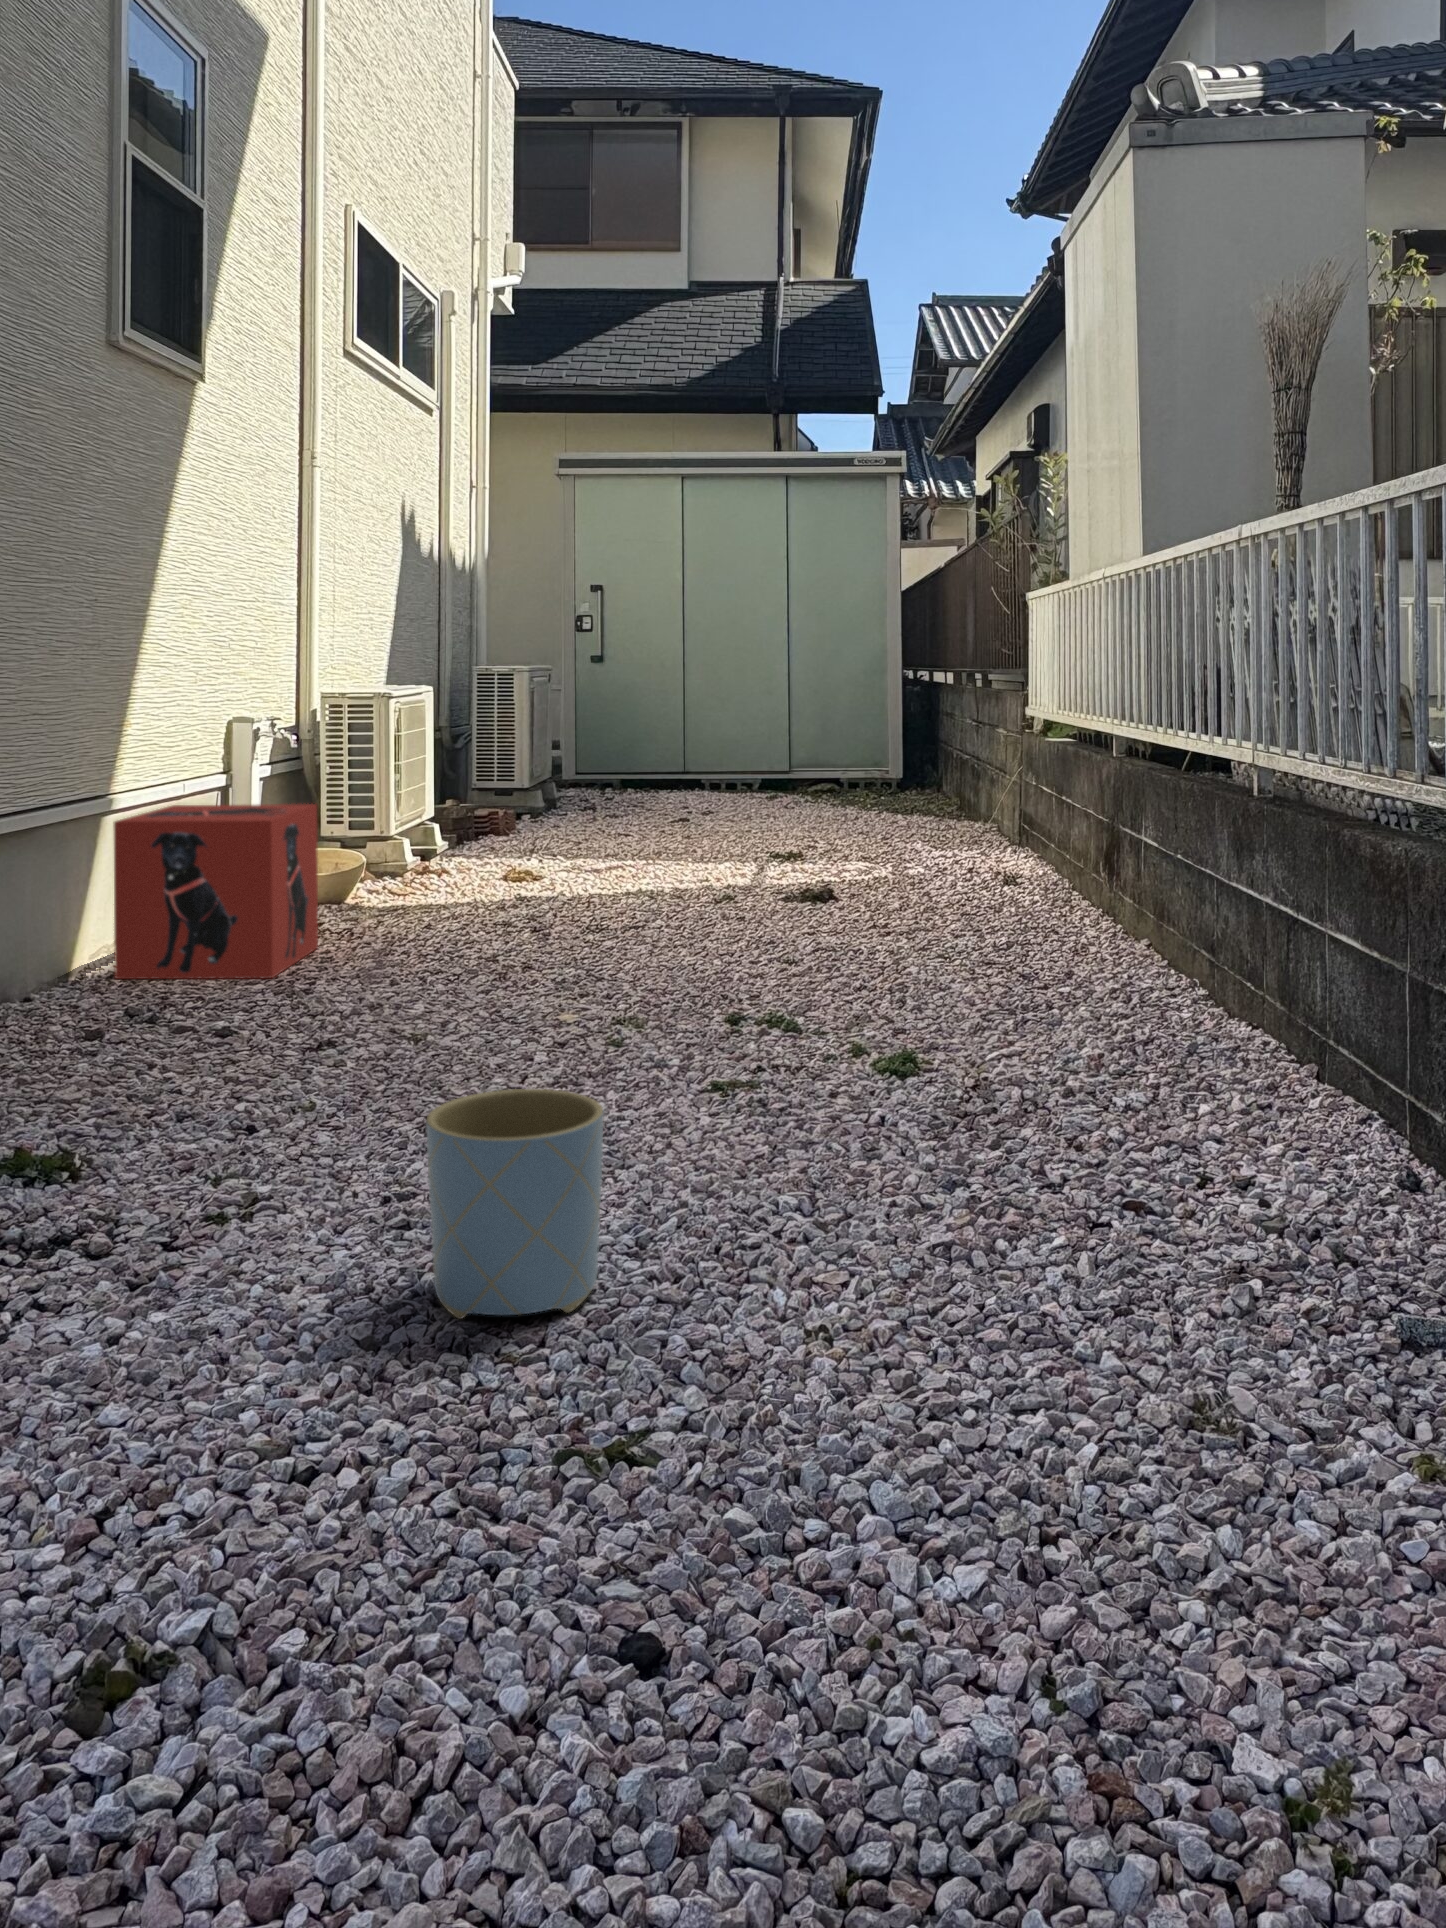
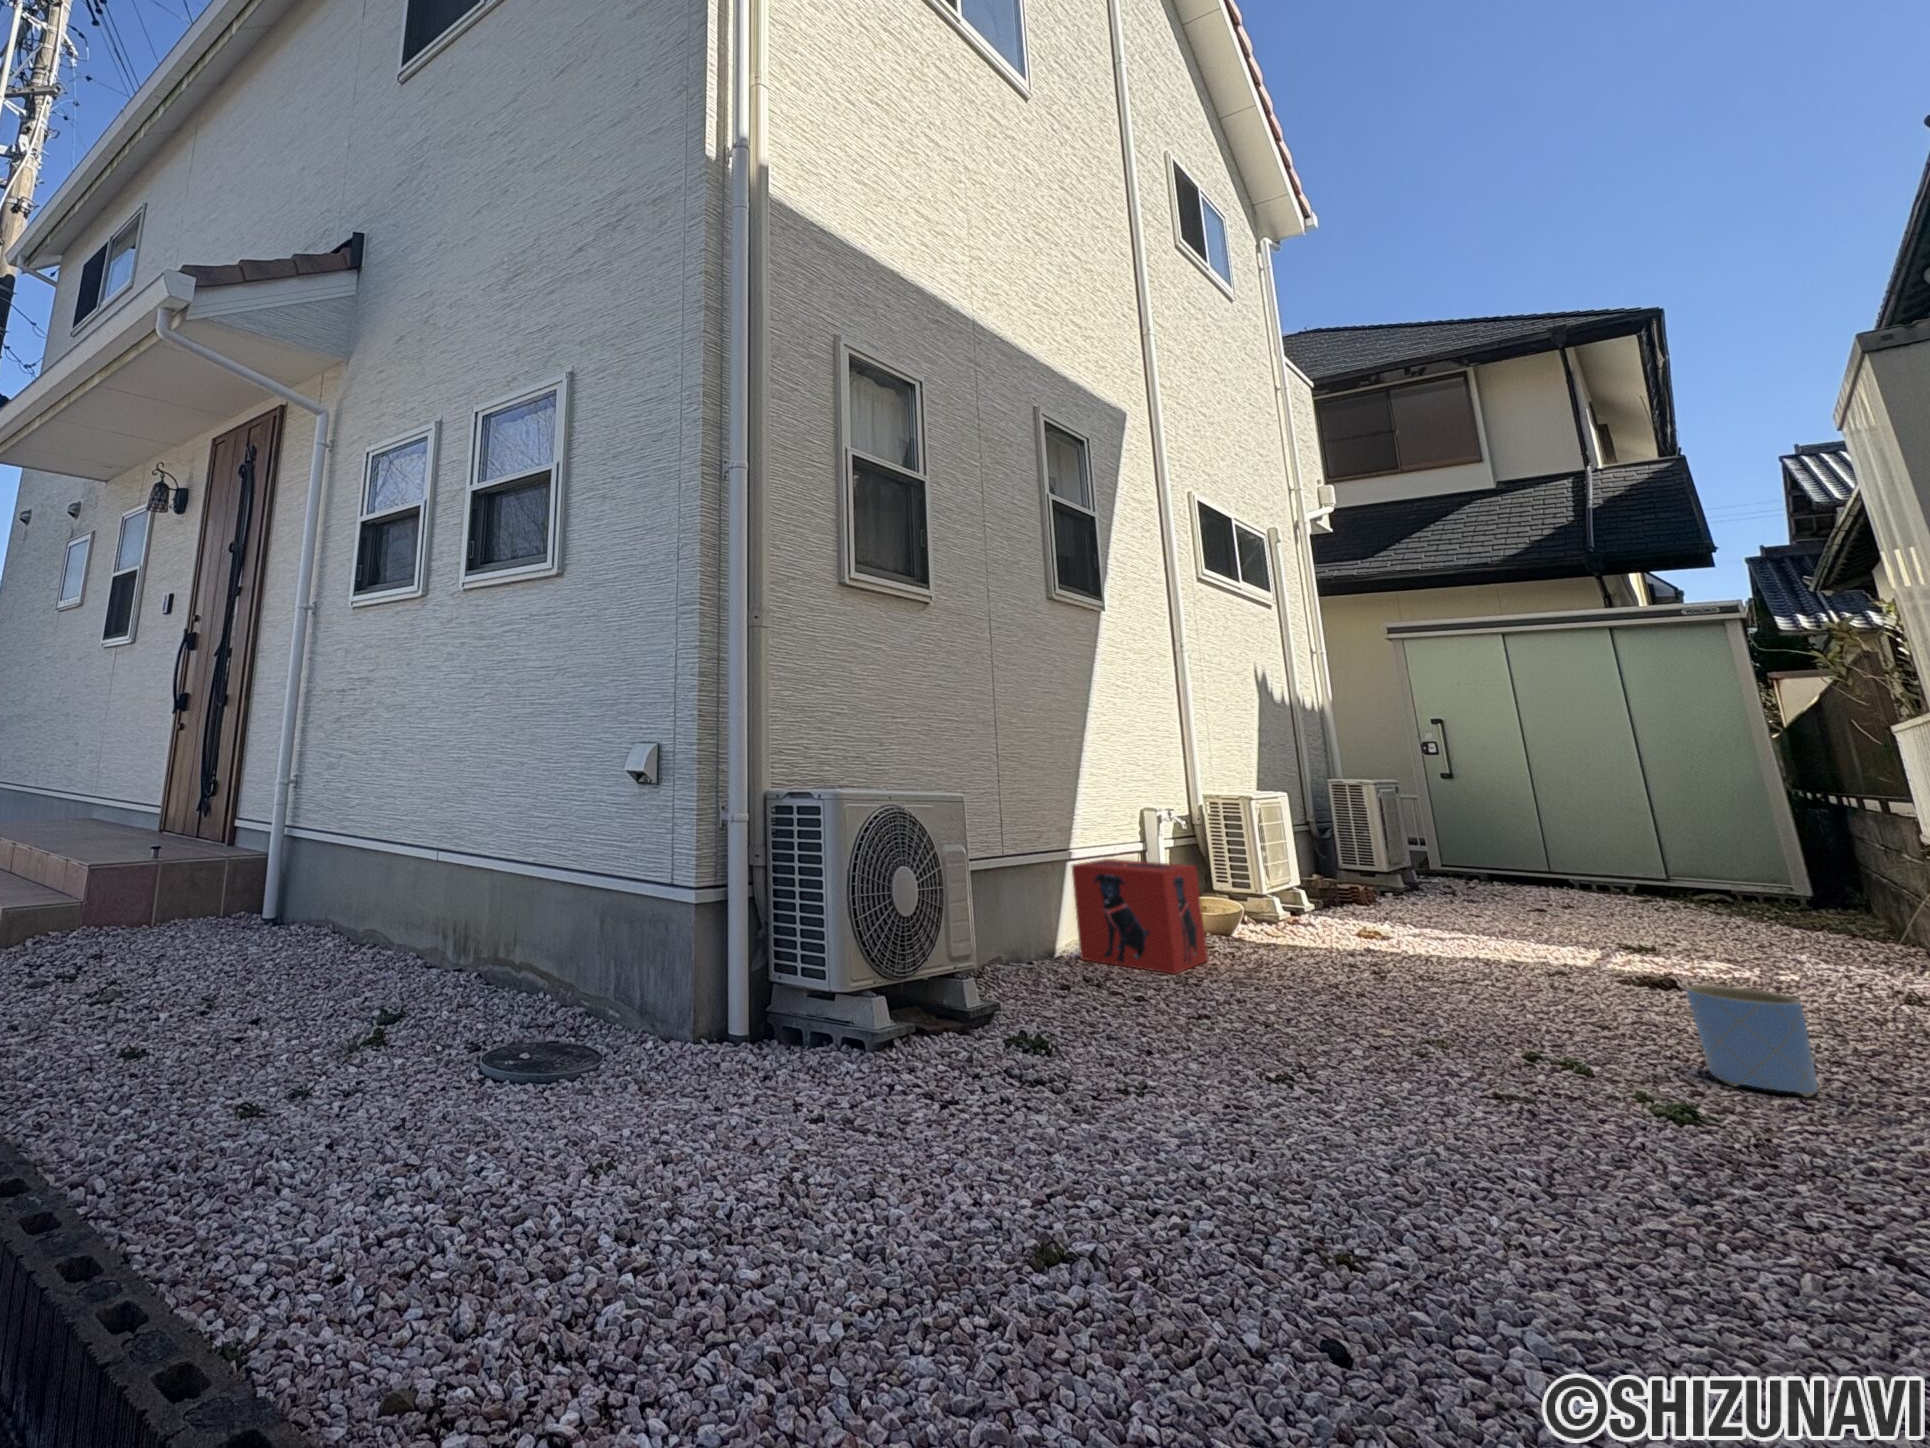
planter: present [426,1089,604,1319] -> present [1686,985,1818,1097]

